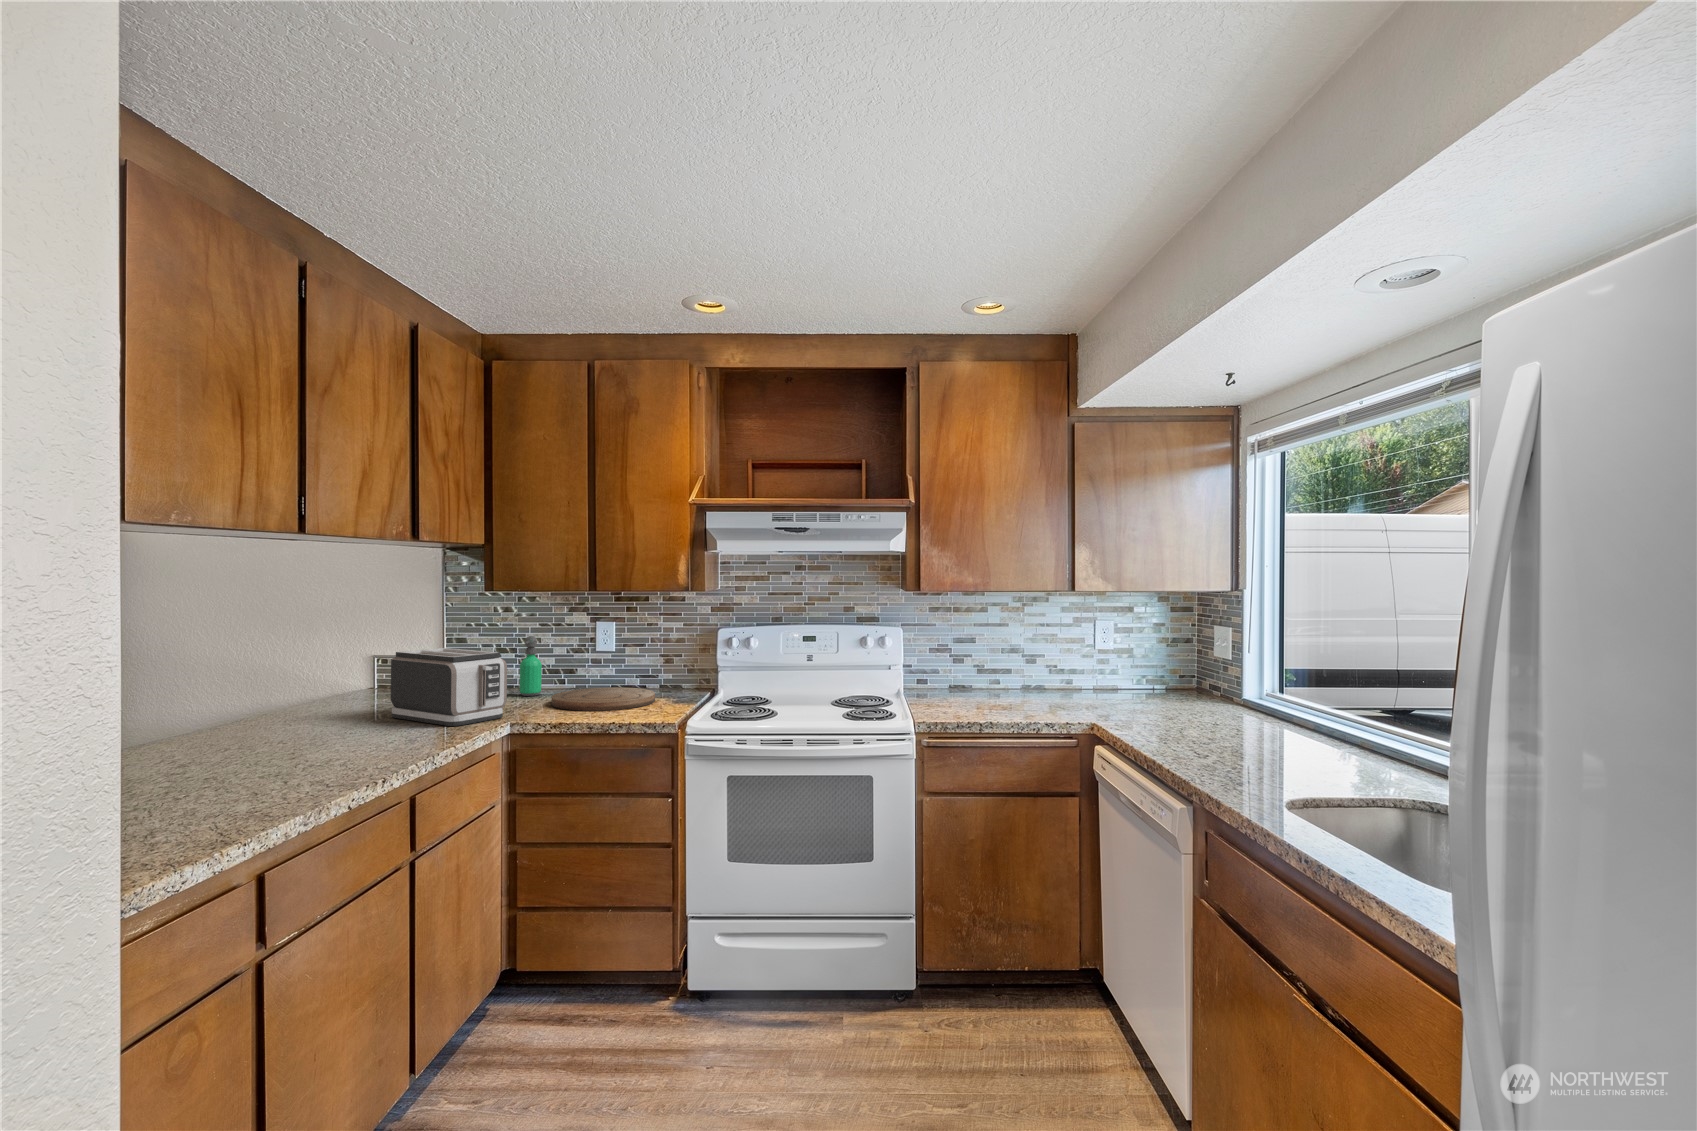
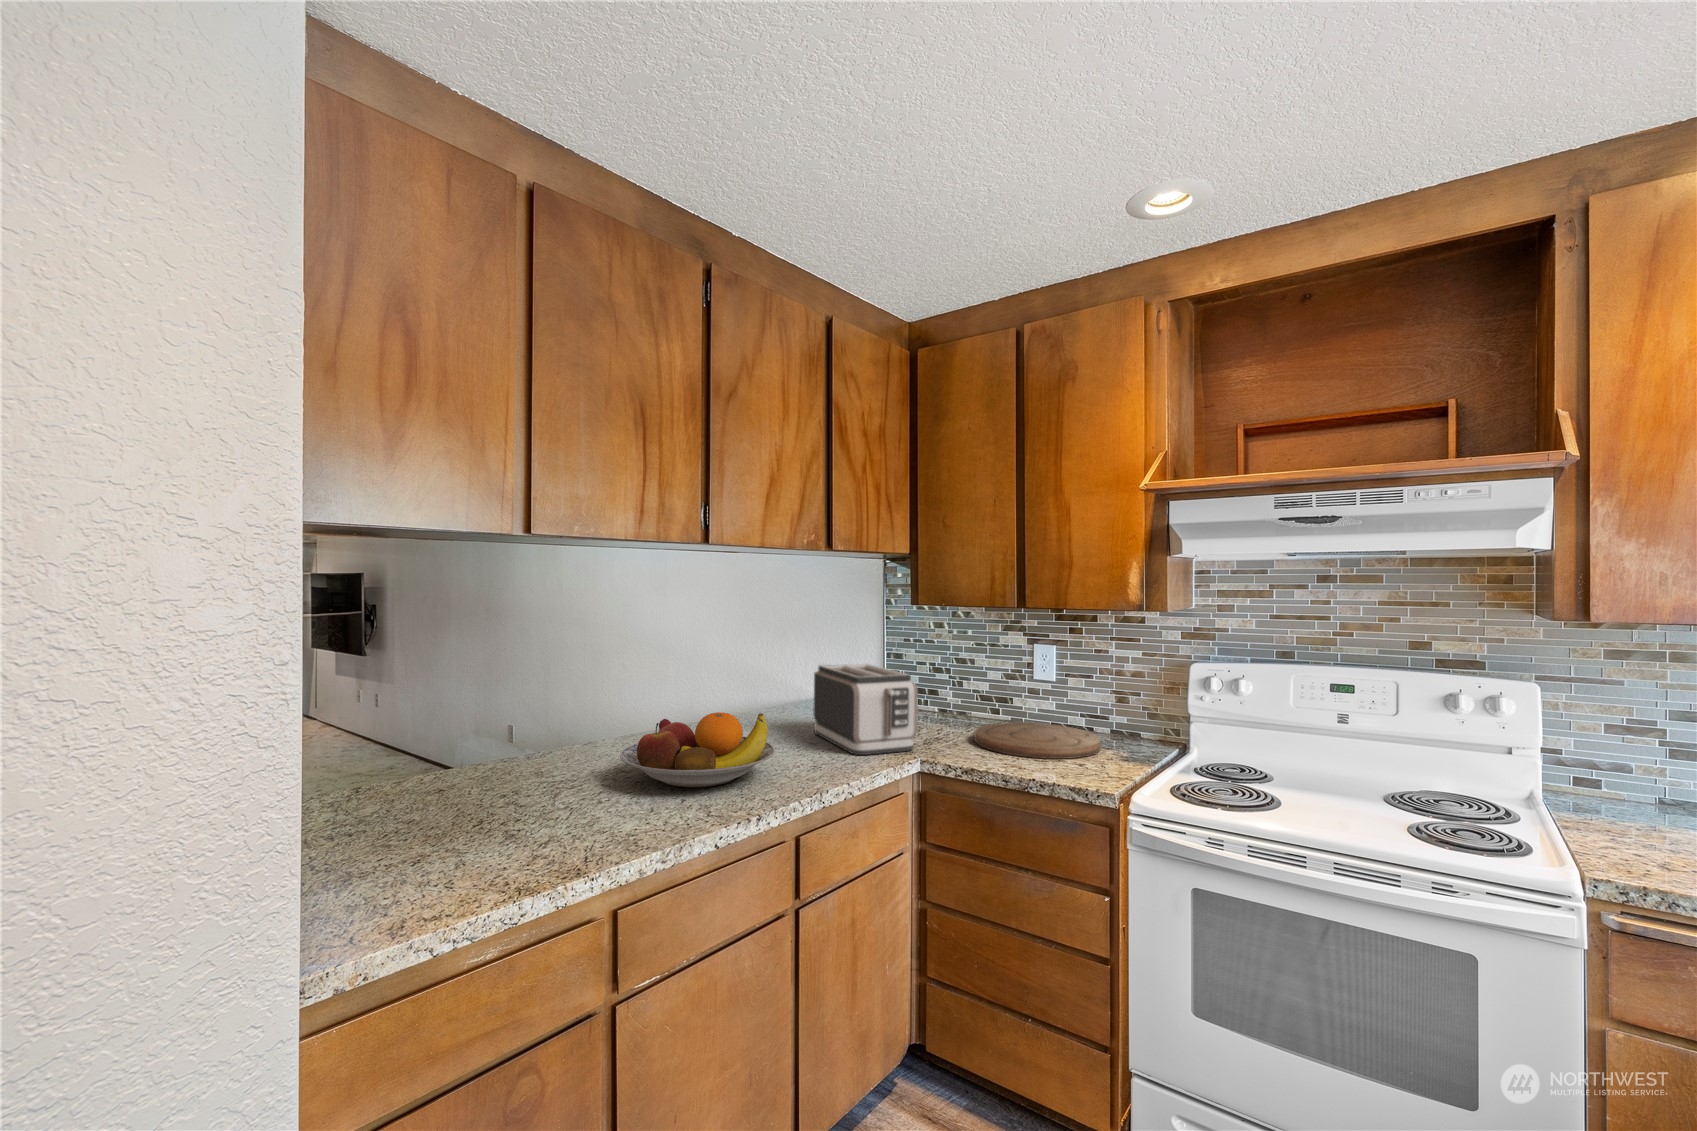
soap dispenser: present [520,636,542,696] -> none [951,655,975,723]
fruit bowl: none [218,693,392,766] -> present [620,712,775,787]

